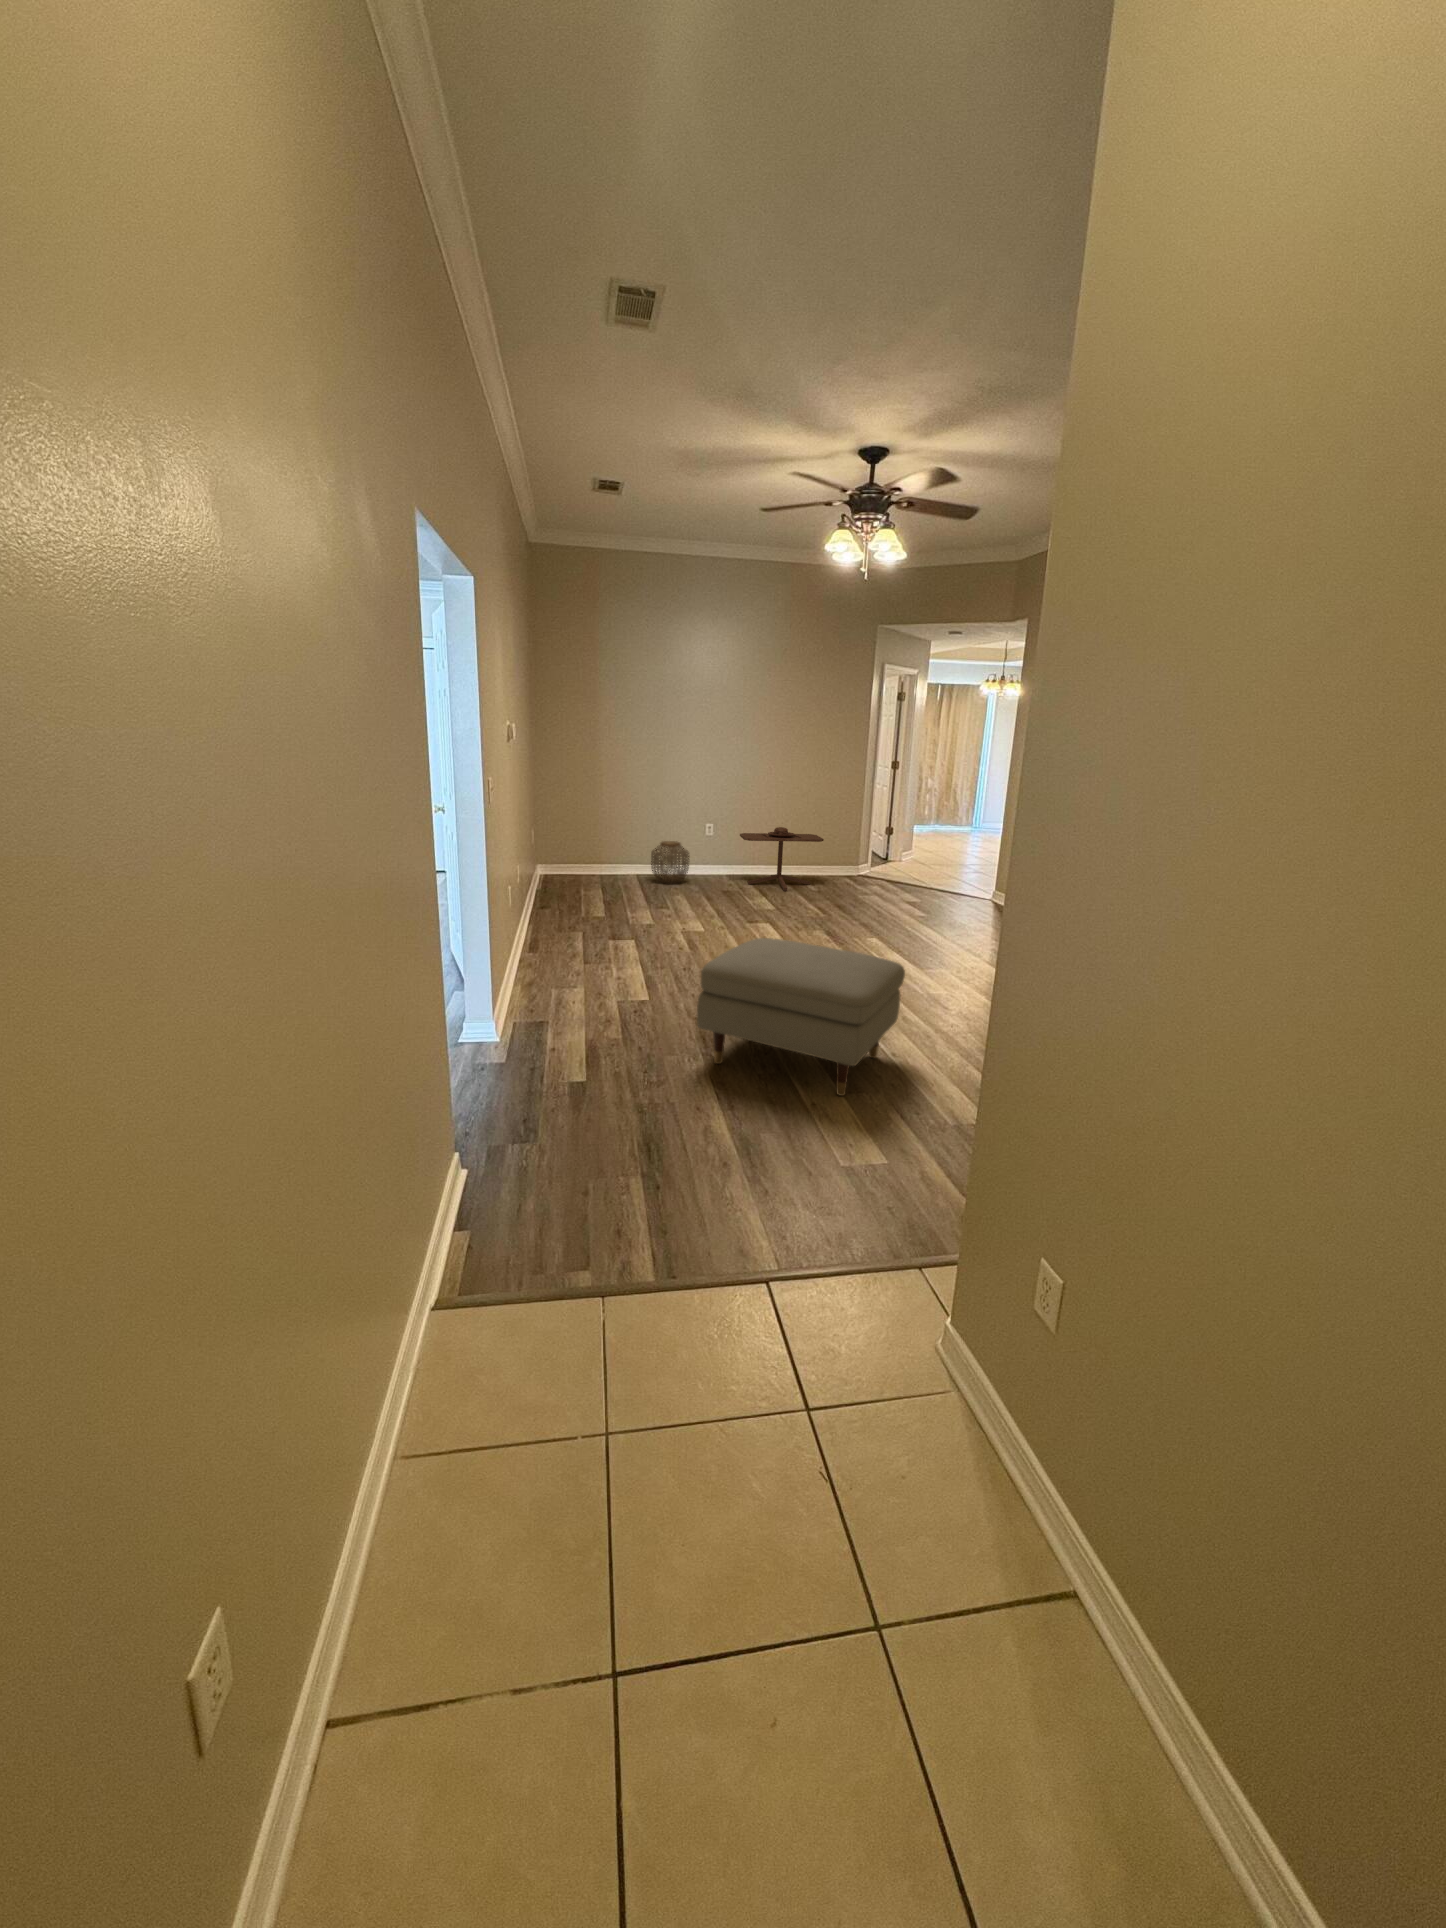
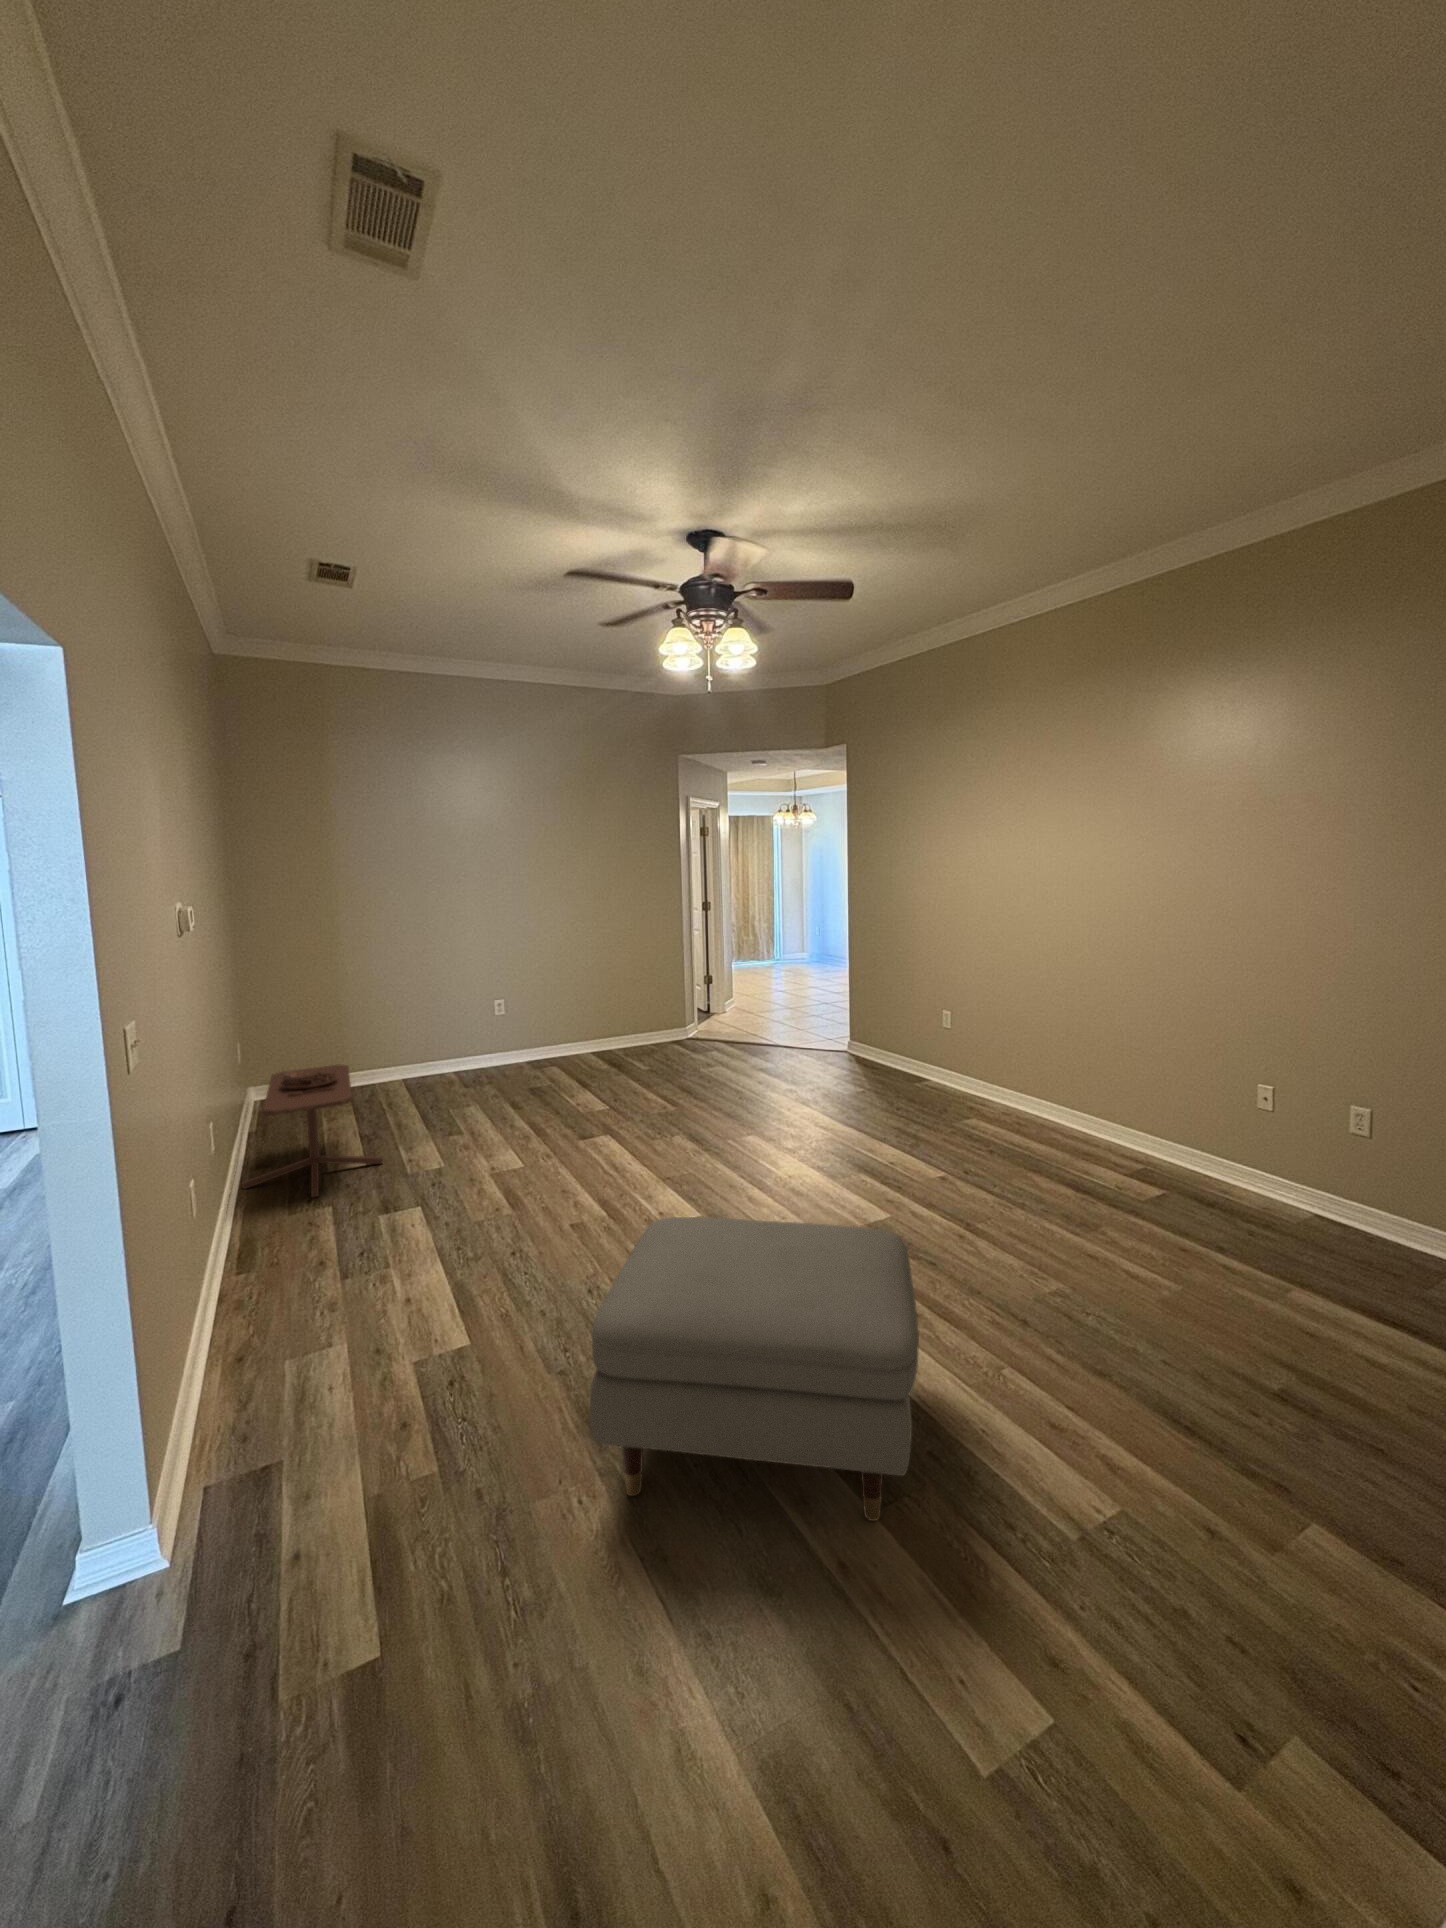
side table: present [740,827,824,891] -> present [242,1065,383,1197]
woven basket: present [651,841,689,884] -> none [423,1028,479,1086]

